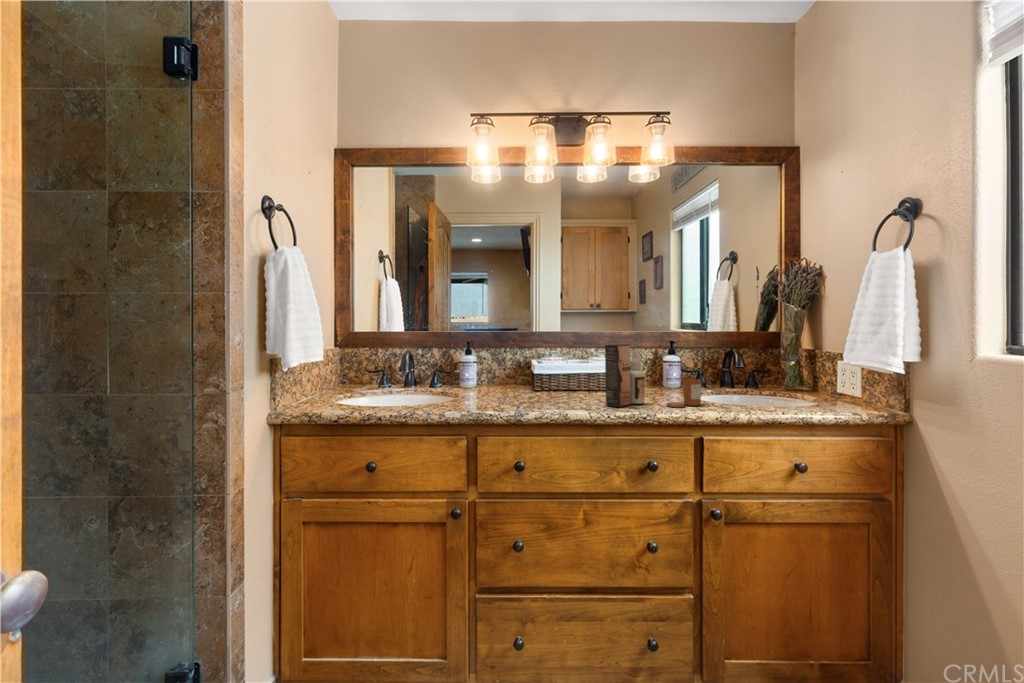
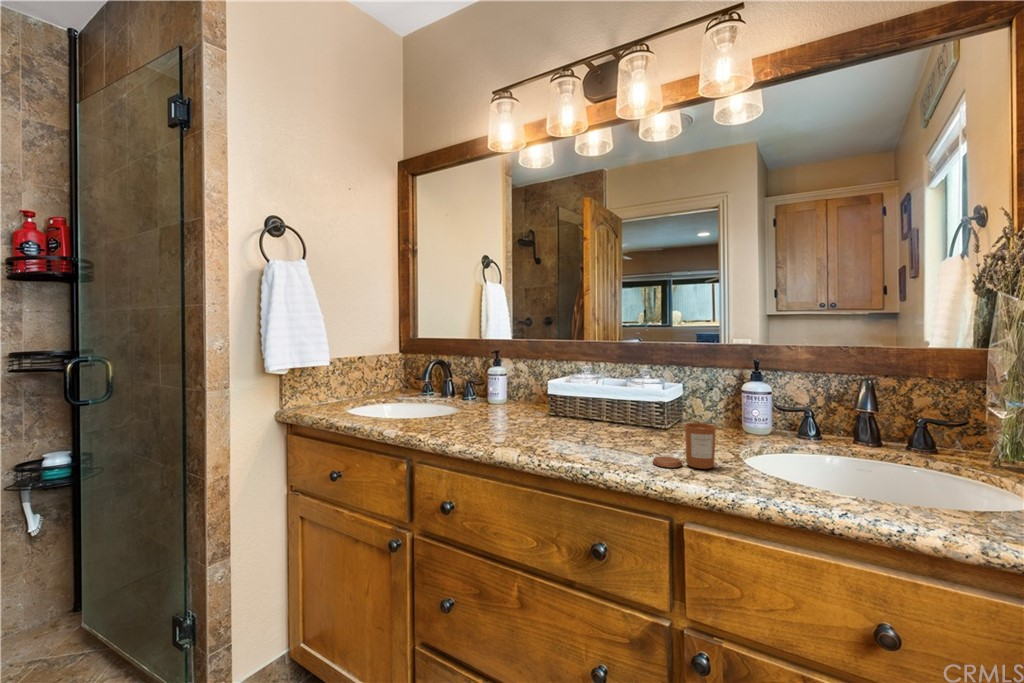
spray bottle: present [605,344,645,407] -> none [570,362,635,453]

